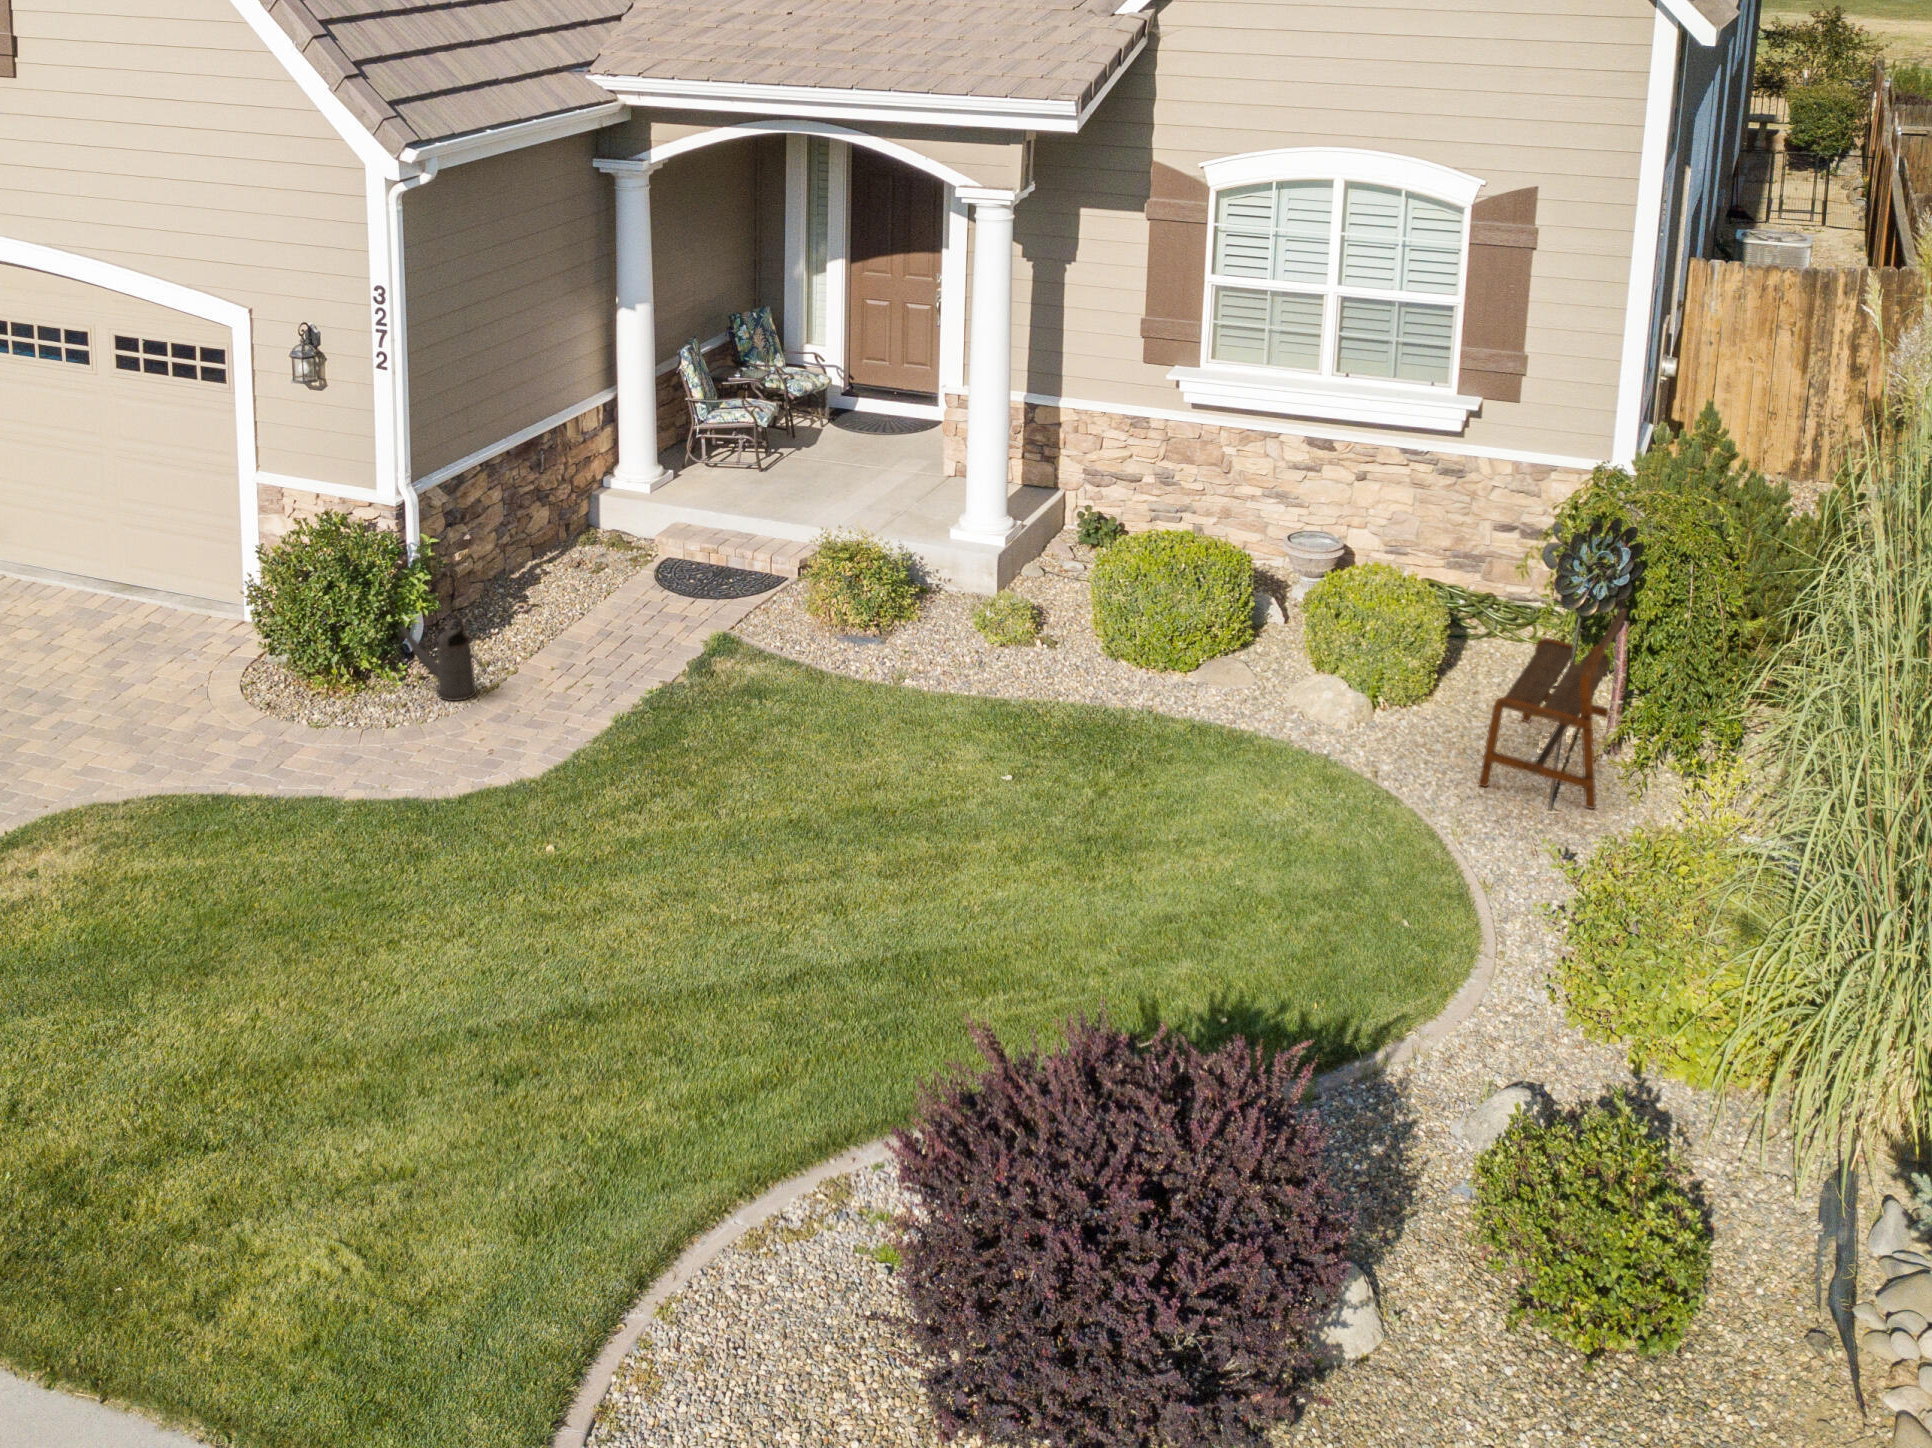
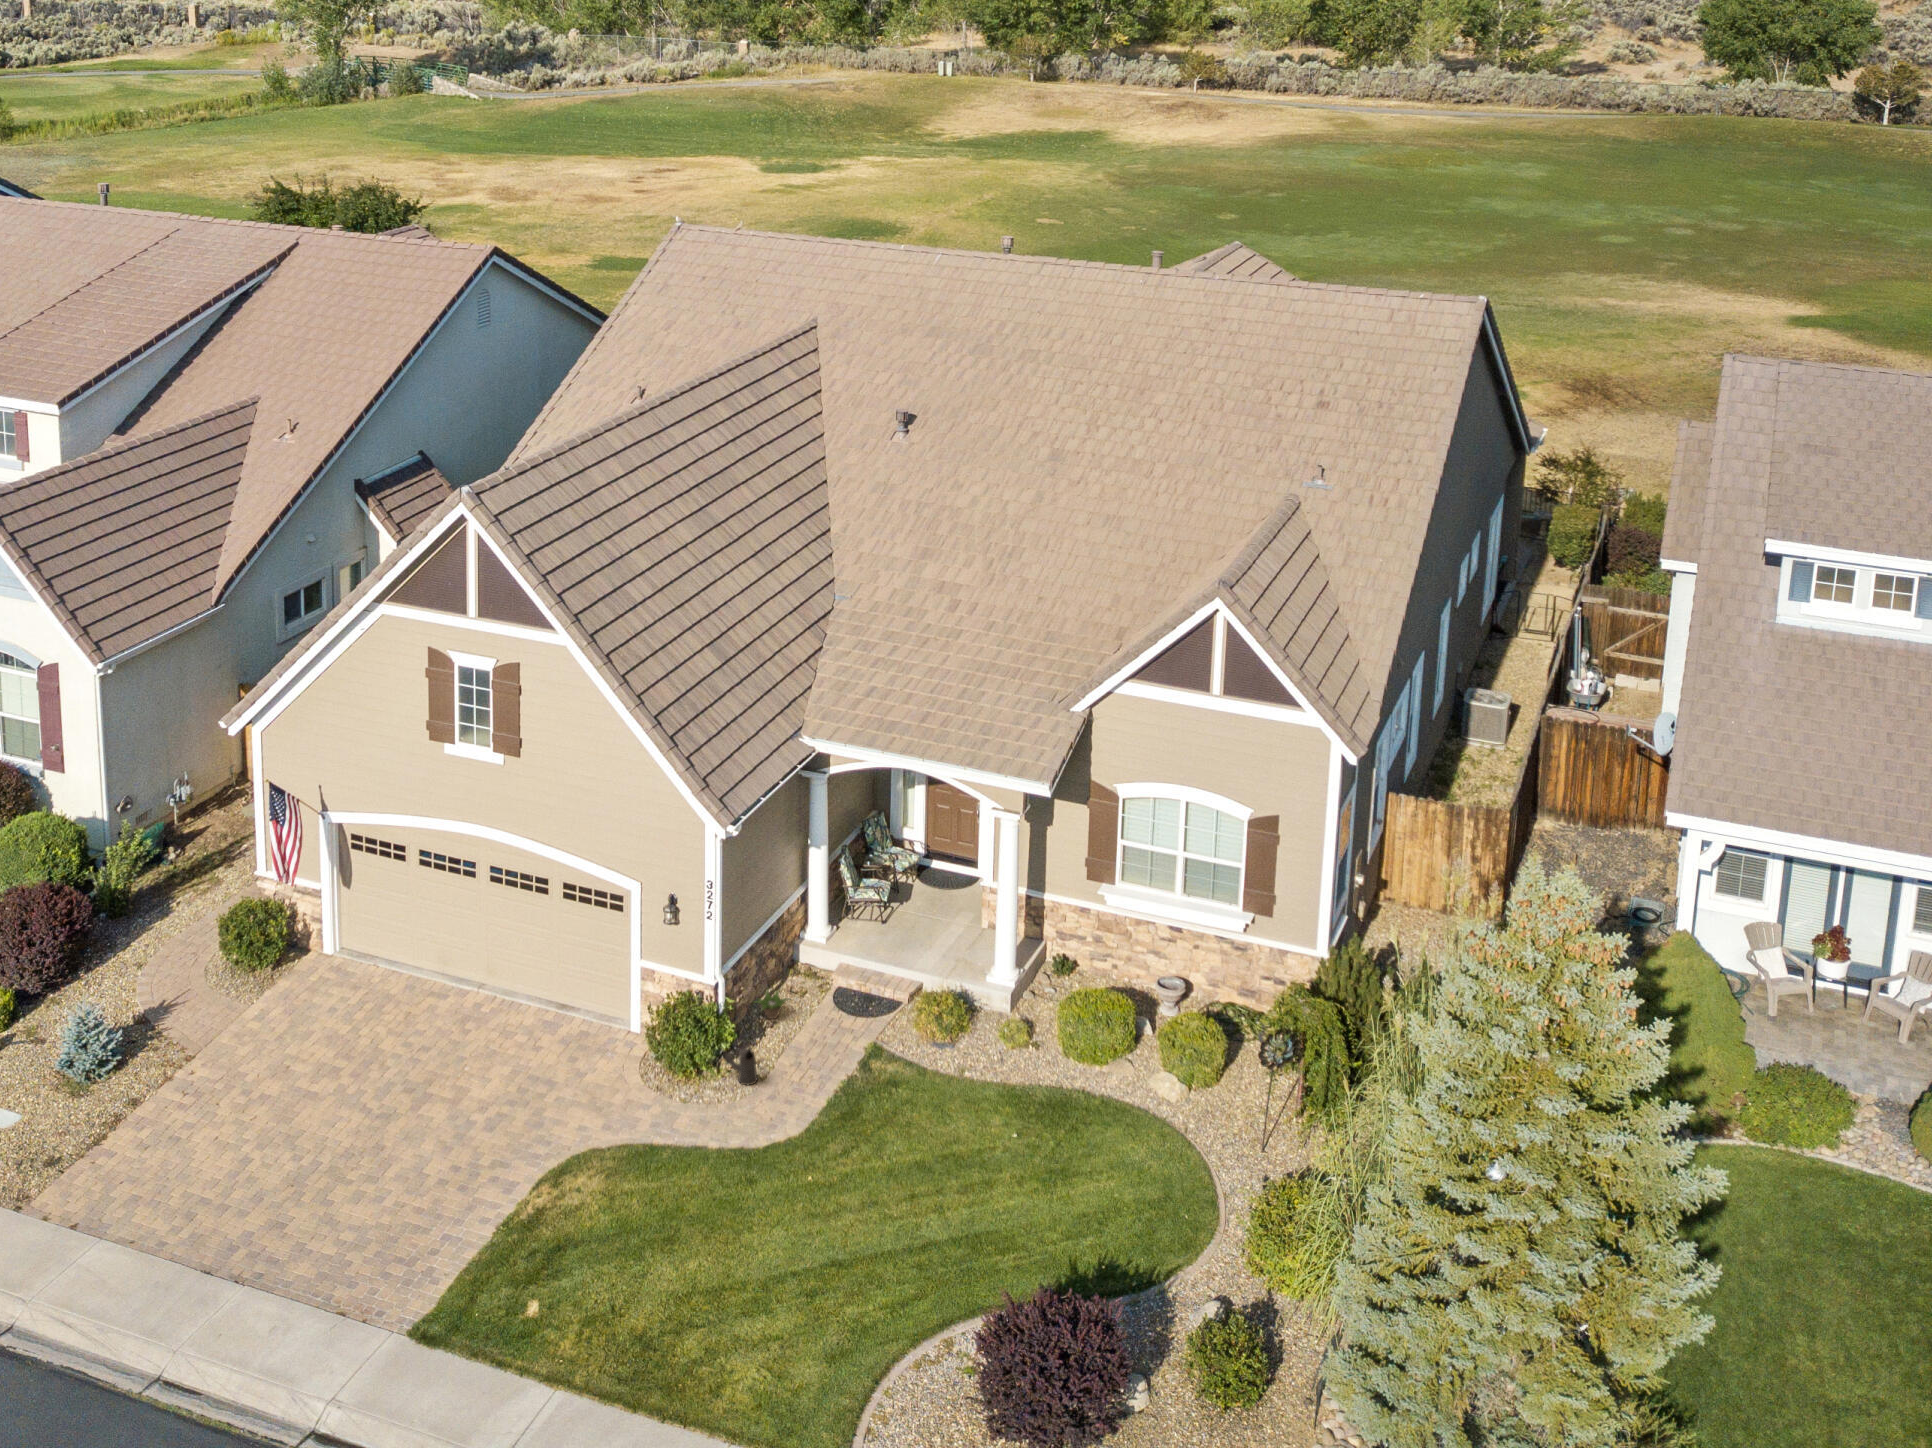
decorative plant: none [487,551,566,607] -> present [756,989,791,1019]
bench: present [1479,609,1626,809] -> none [1232,1047,1307,1155]

